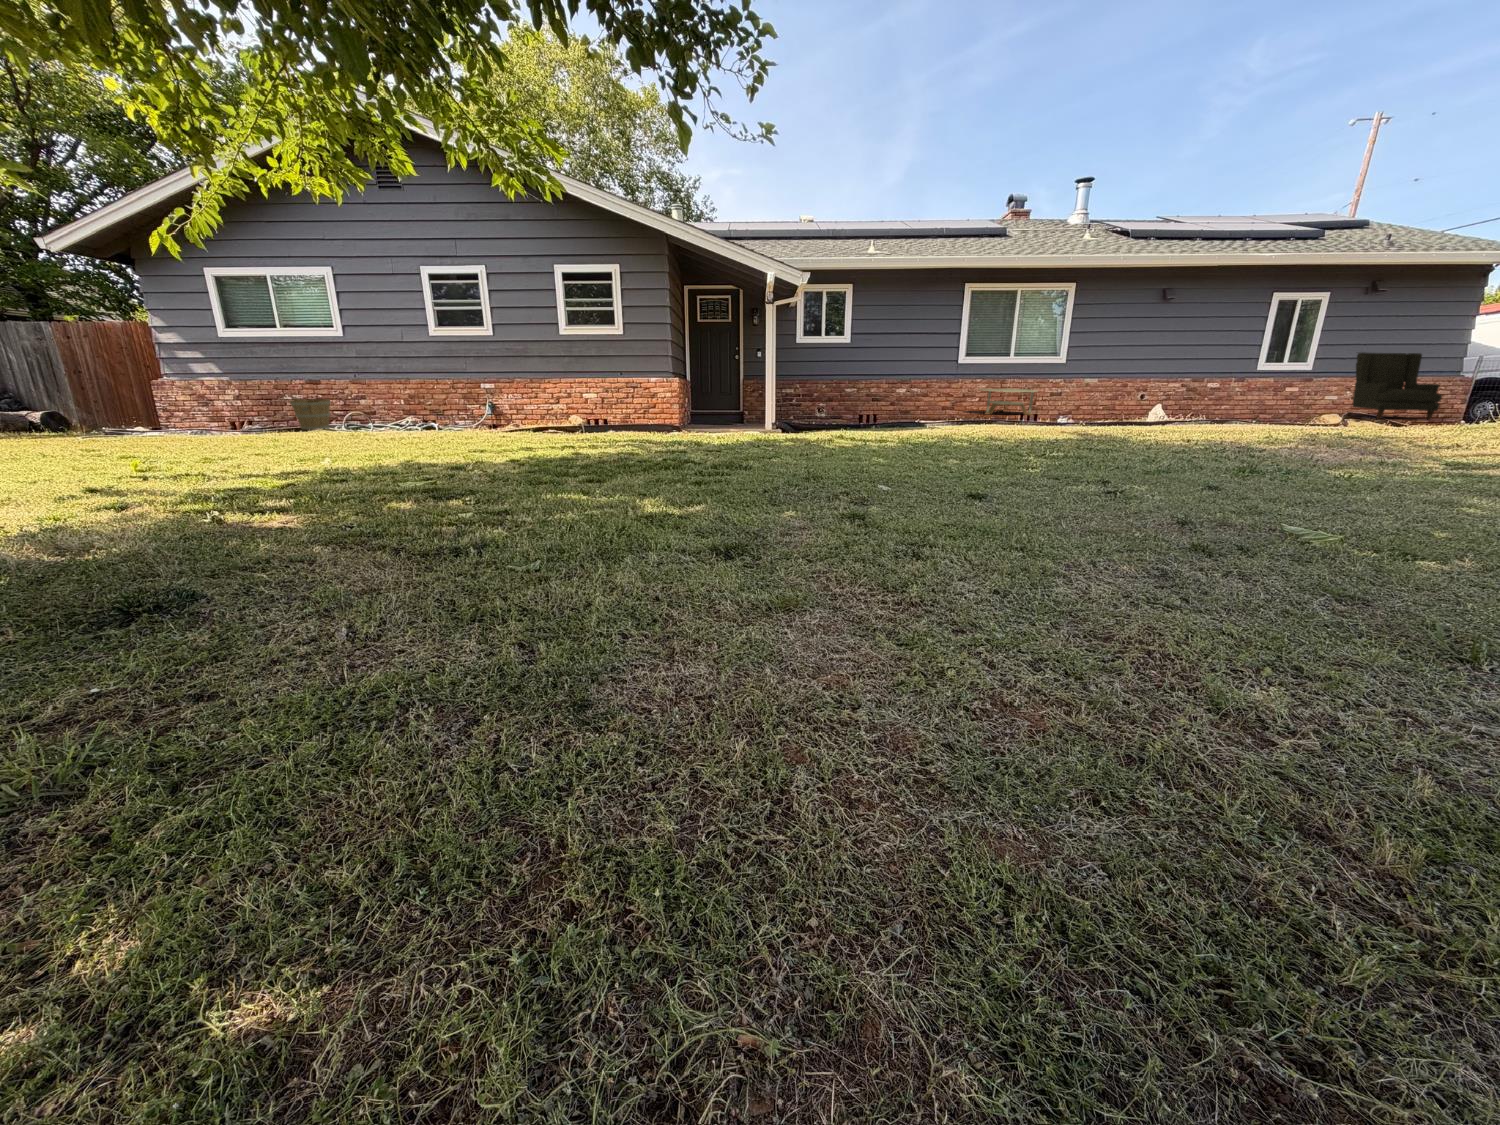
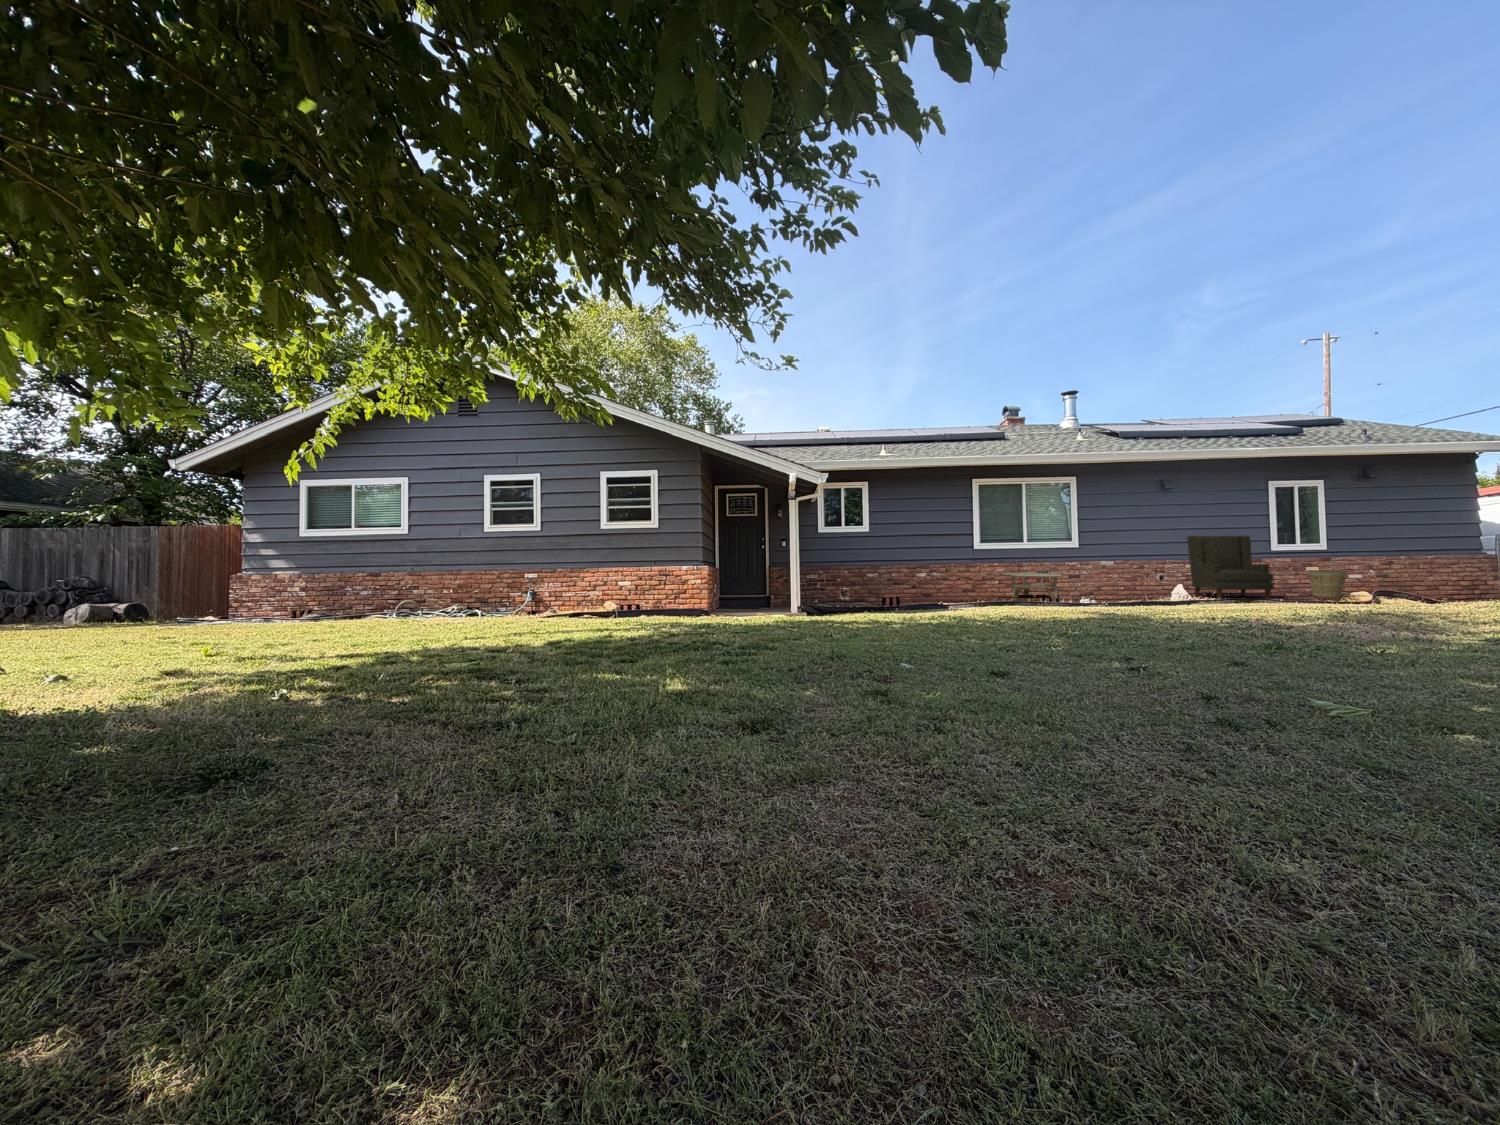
chair: present [1347,352,1442,420] -> present [1187,536,1274,599]
wooden bucket: present [290,399,331,430] -> present [1308,570,1347,597]

